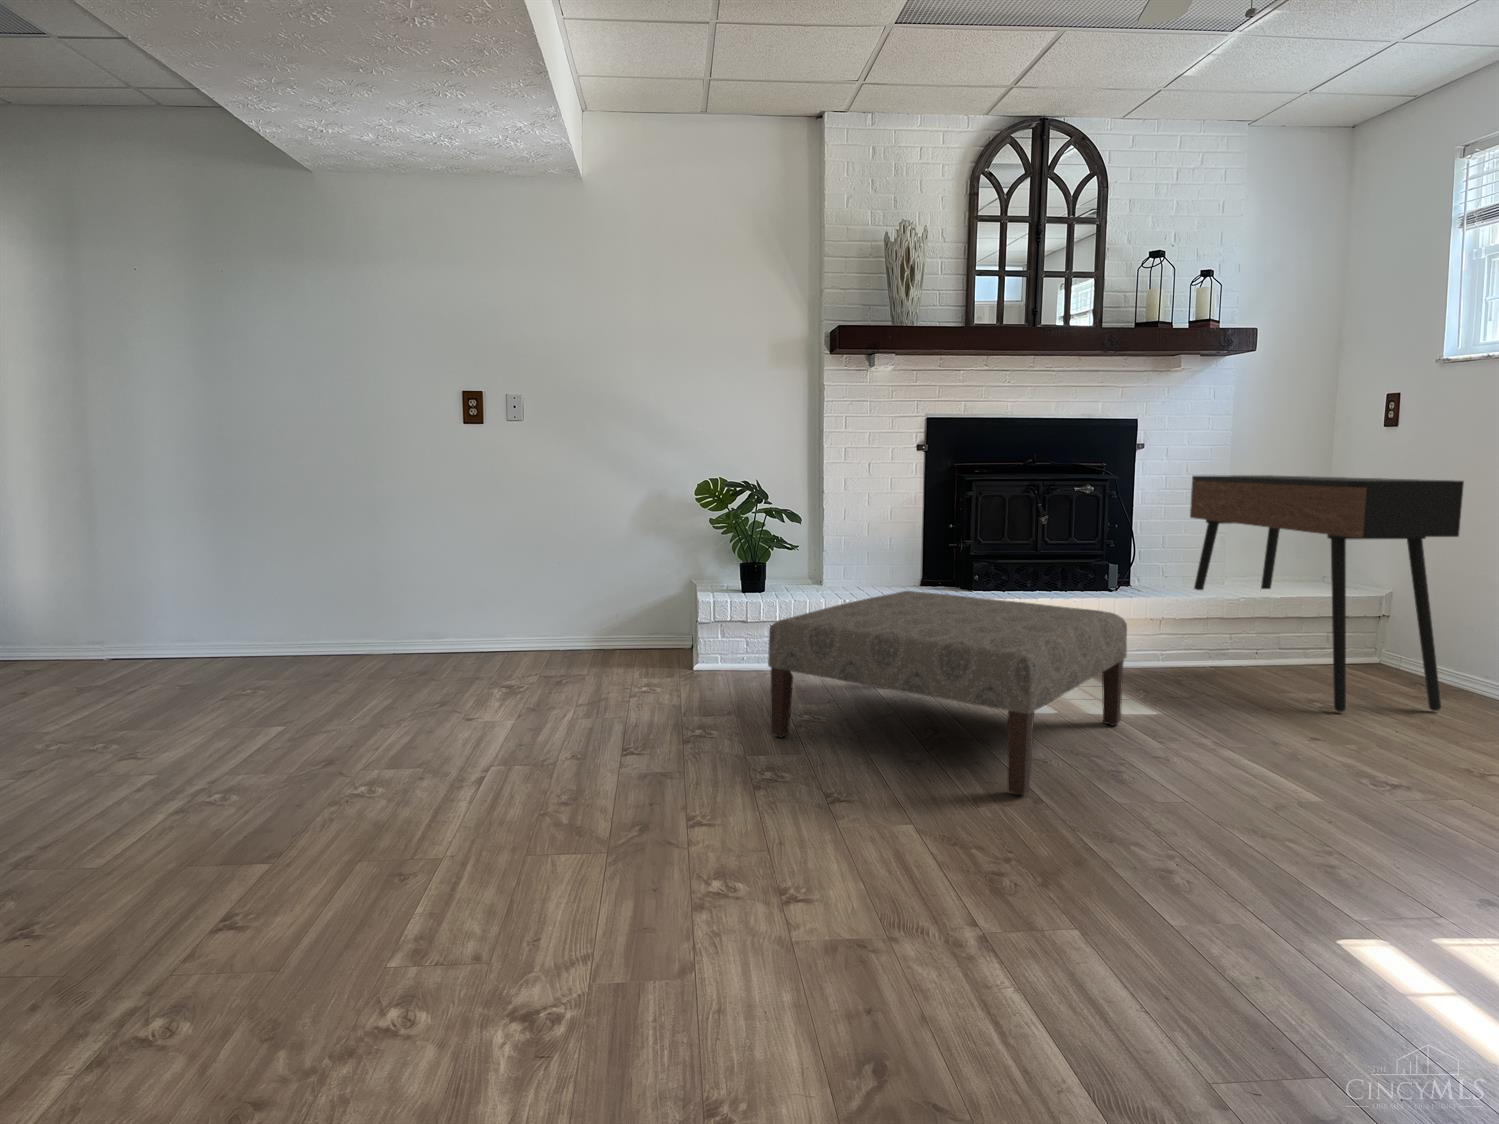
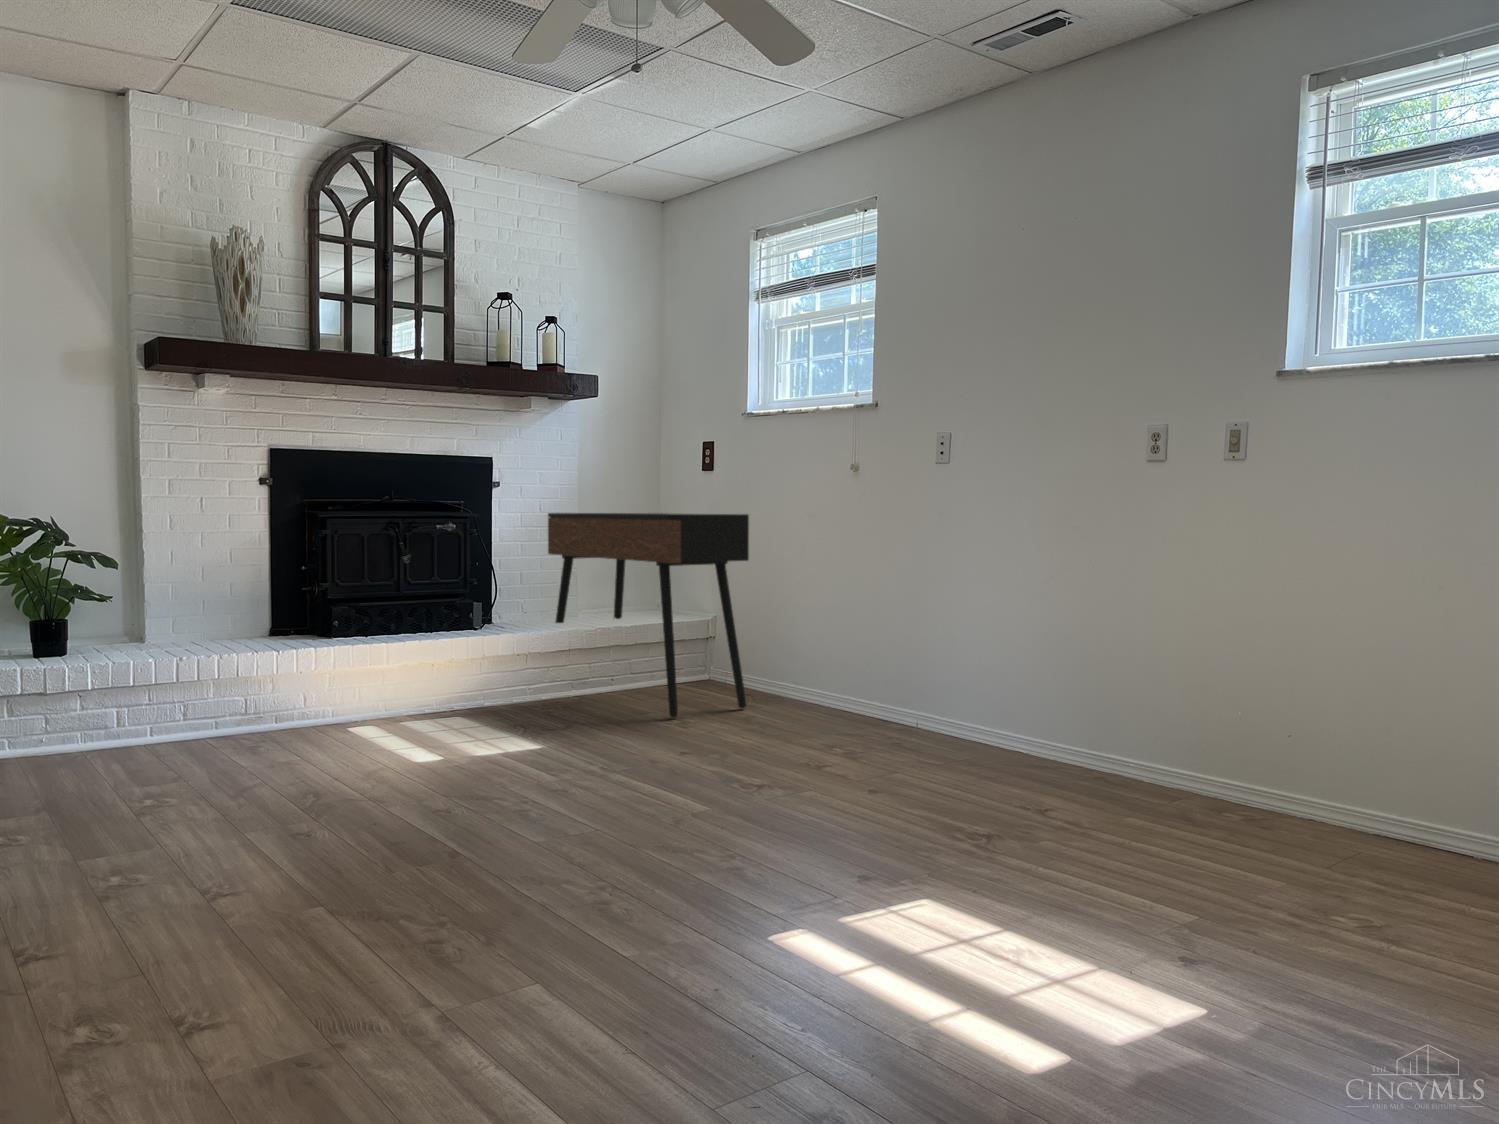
ottoman: present [768,591,1127,795] -> none [100,638,492,814]

